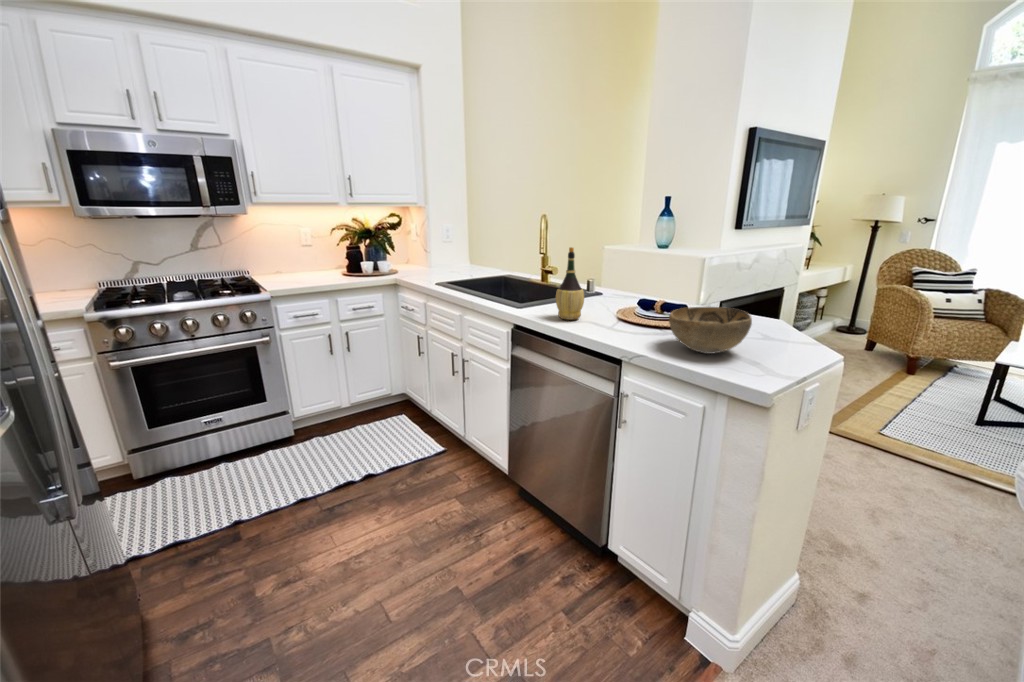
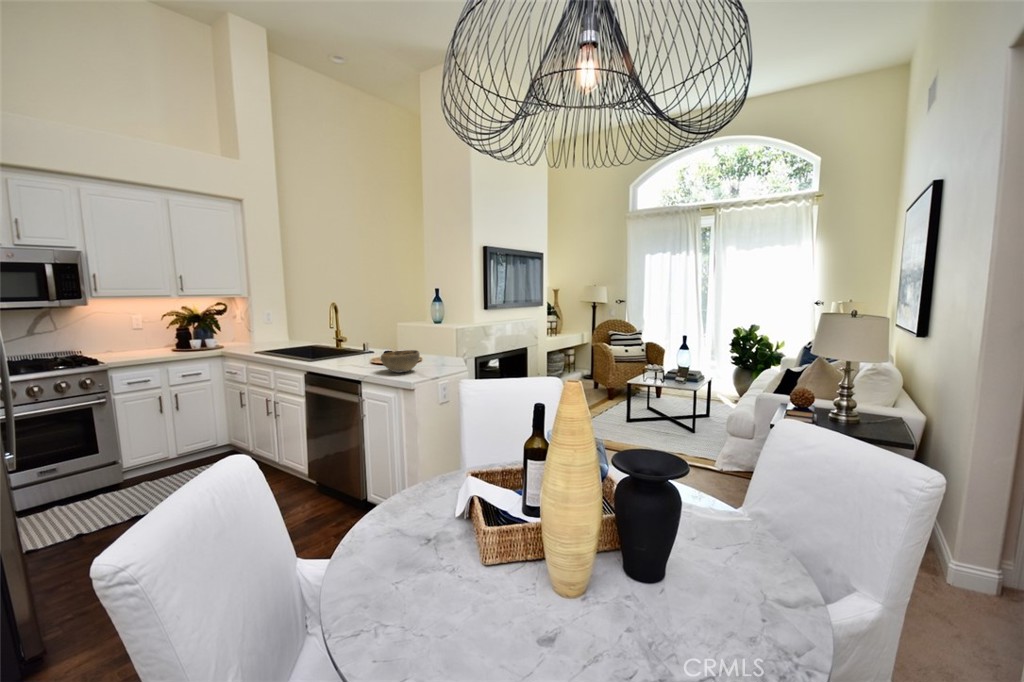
wine bottle: present [556,247,584,320] -> none [329,323,347,365]

